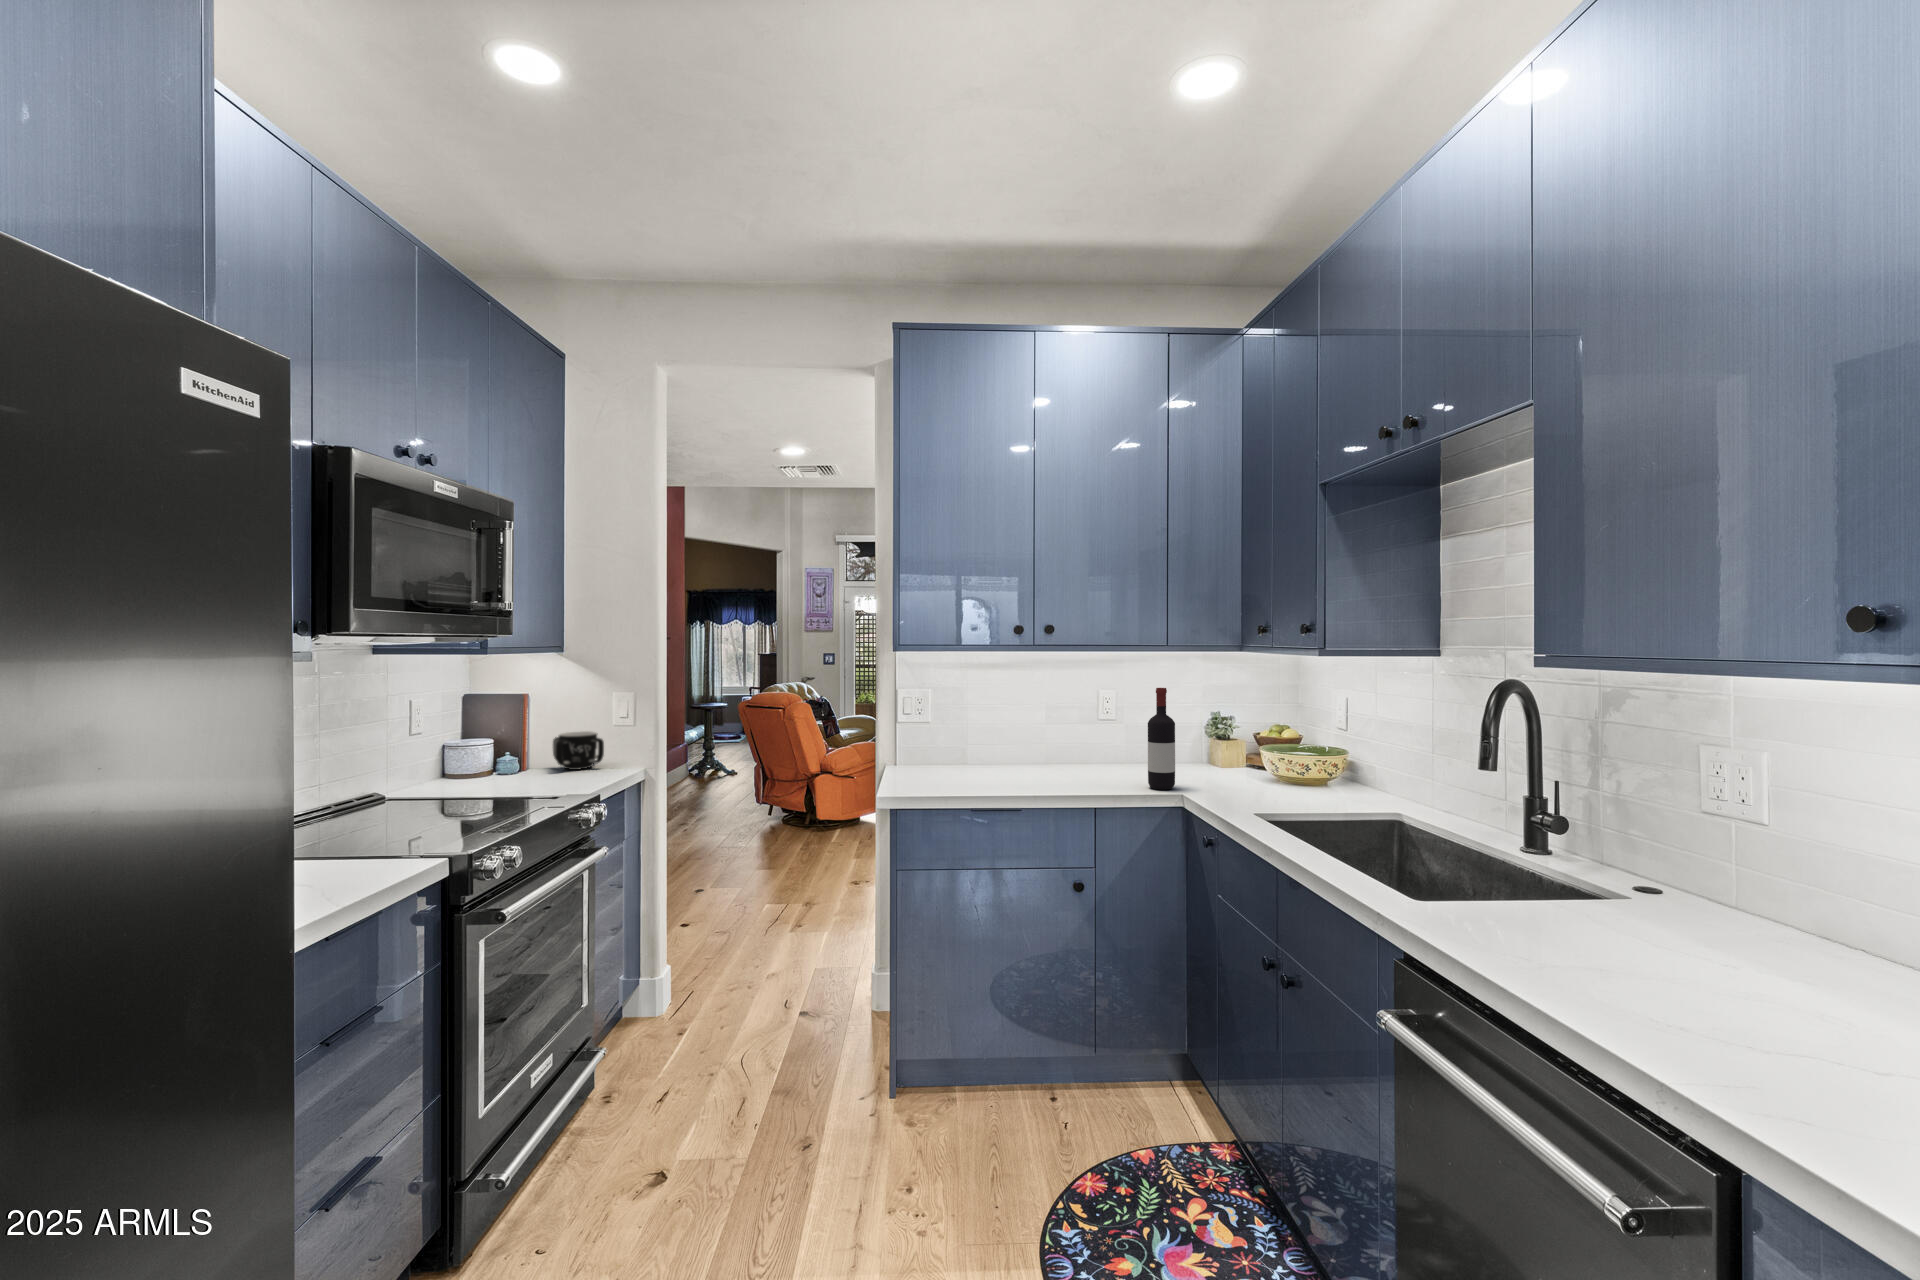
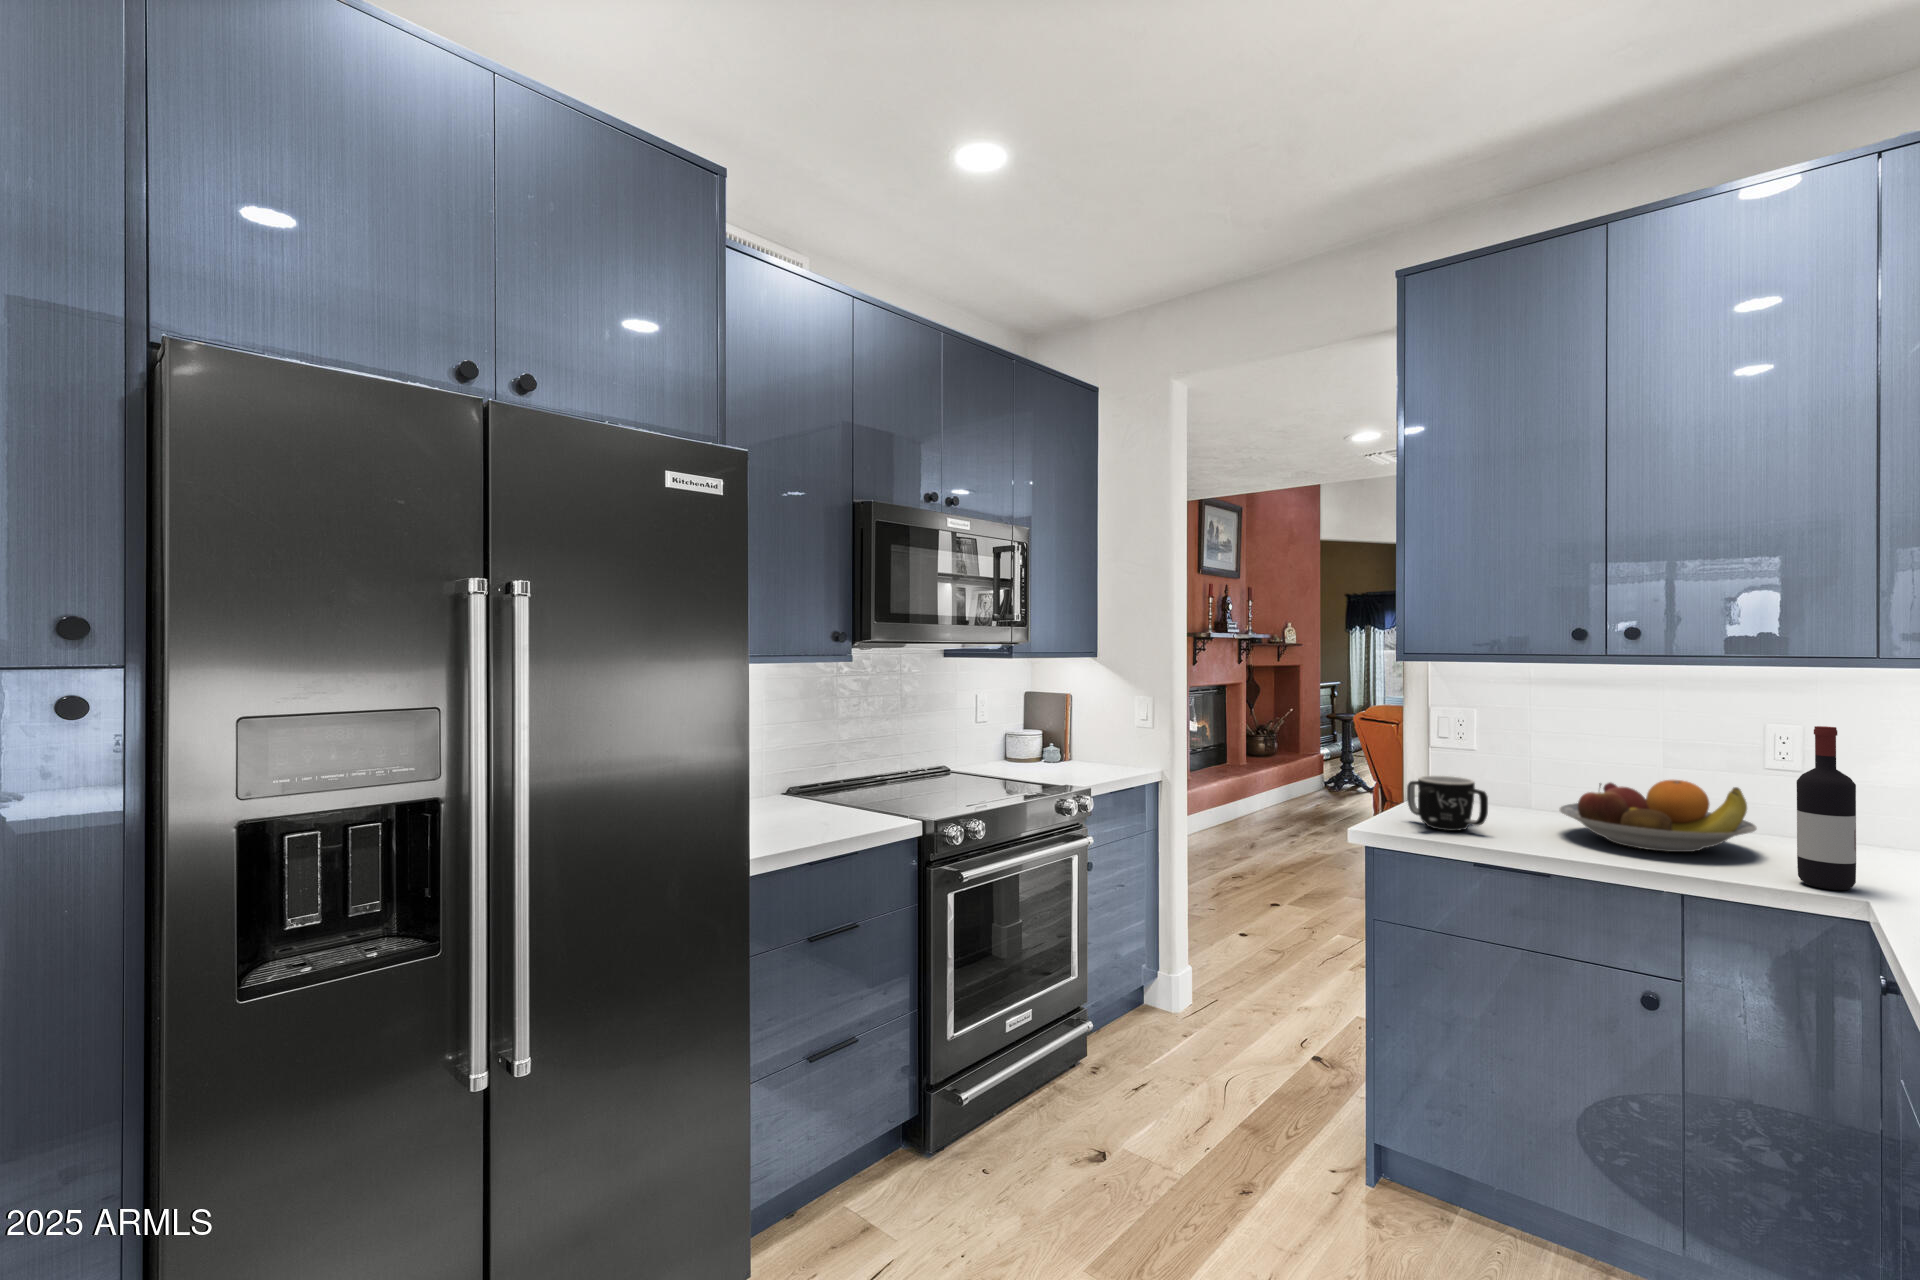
fruit bowl: none [1006,730,1115,781] -> present [1560,780,1757,852]
mug: present [553,731,604,770] -> present [1407,776,1488,831]

